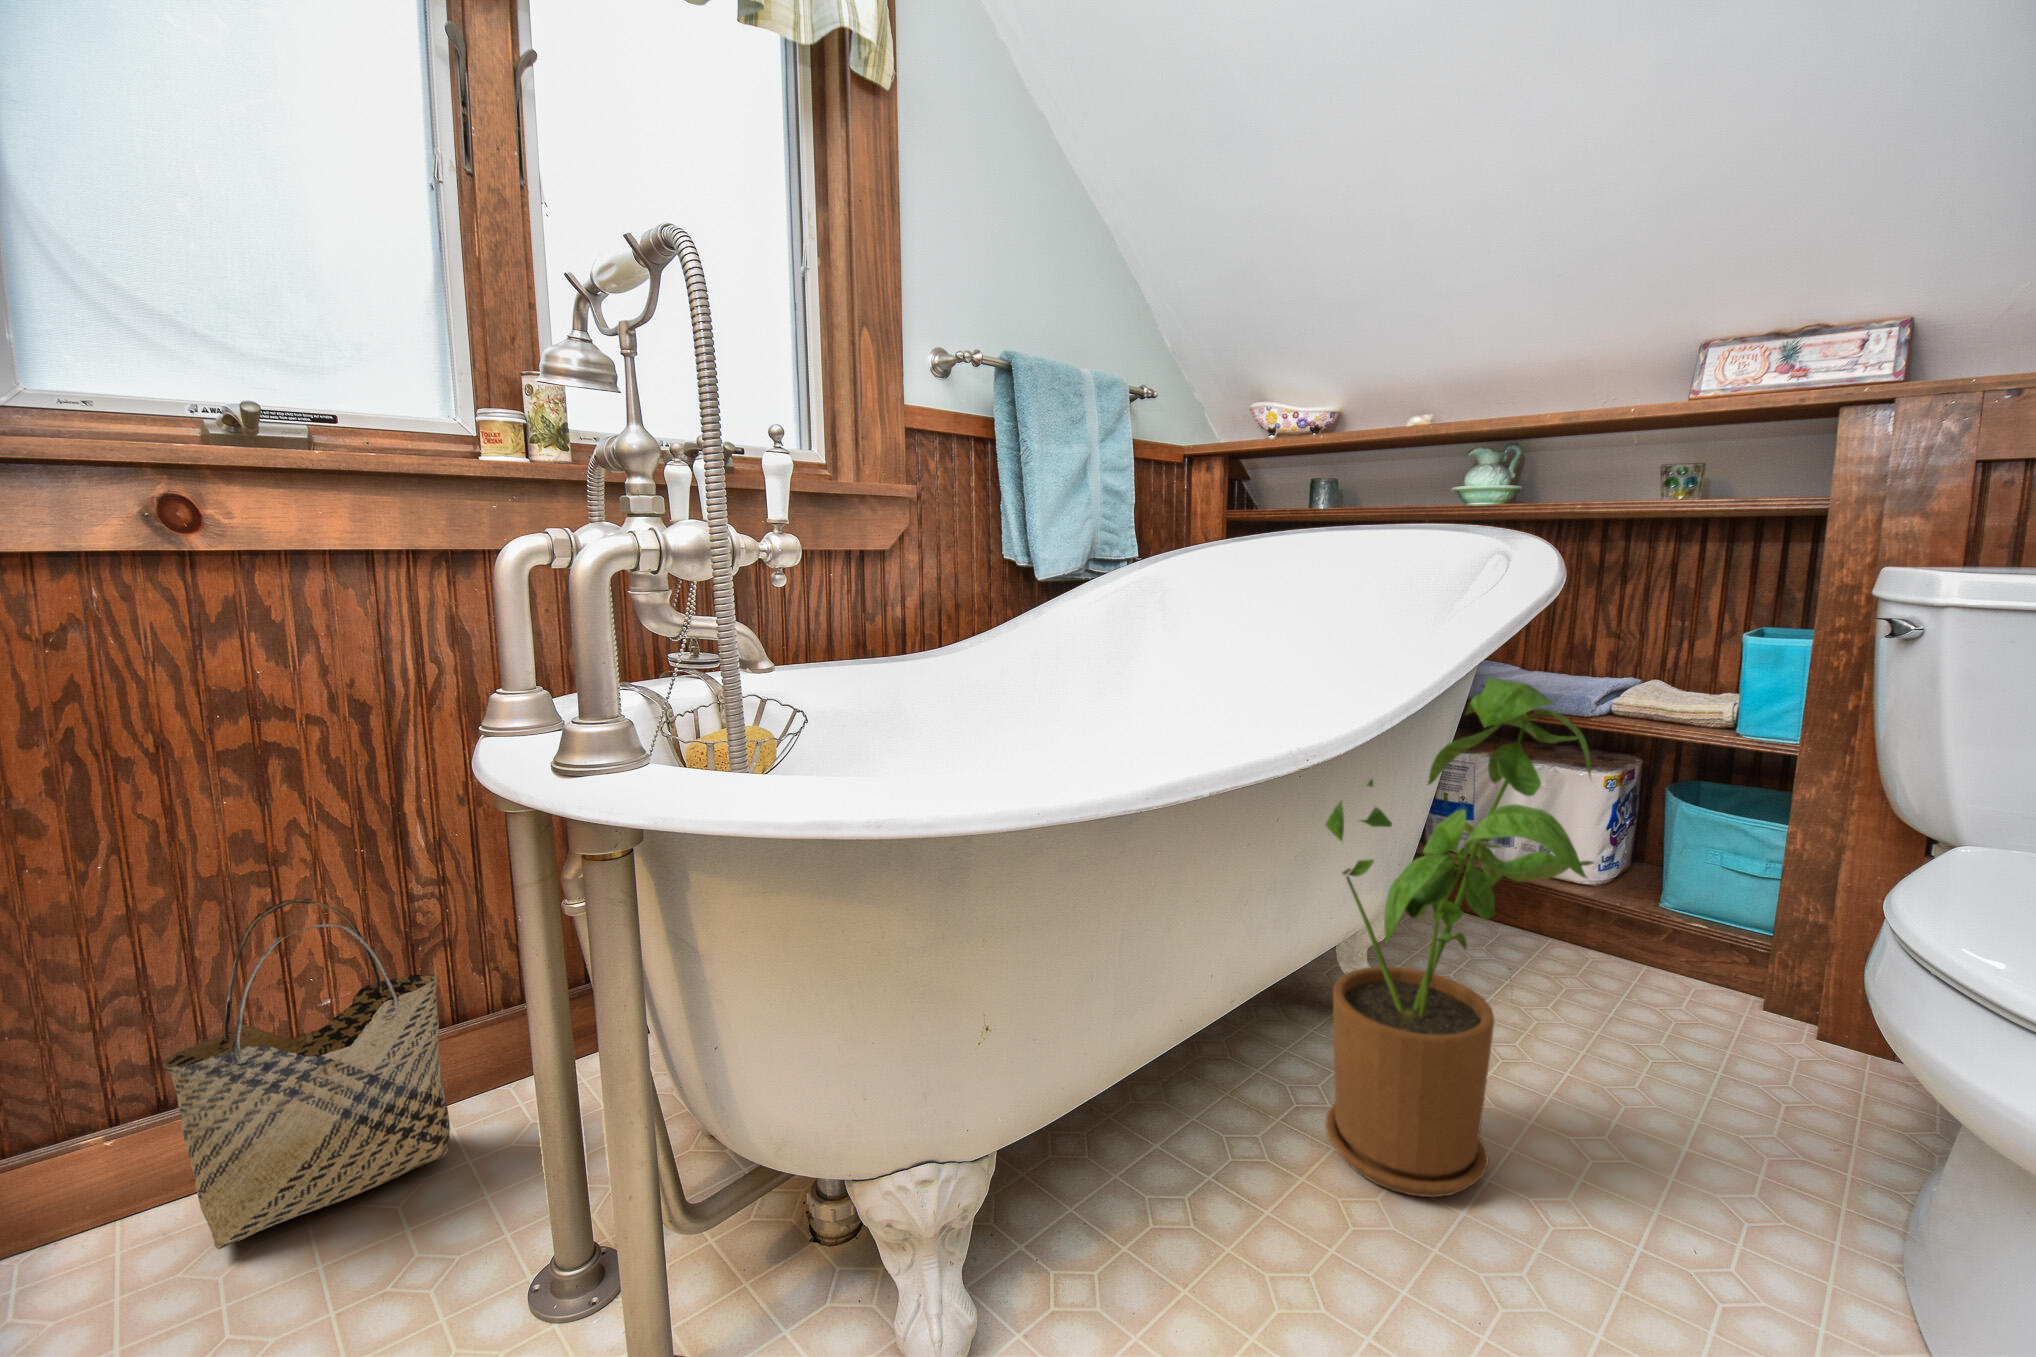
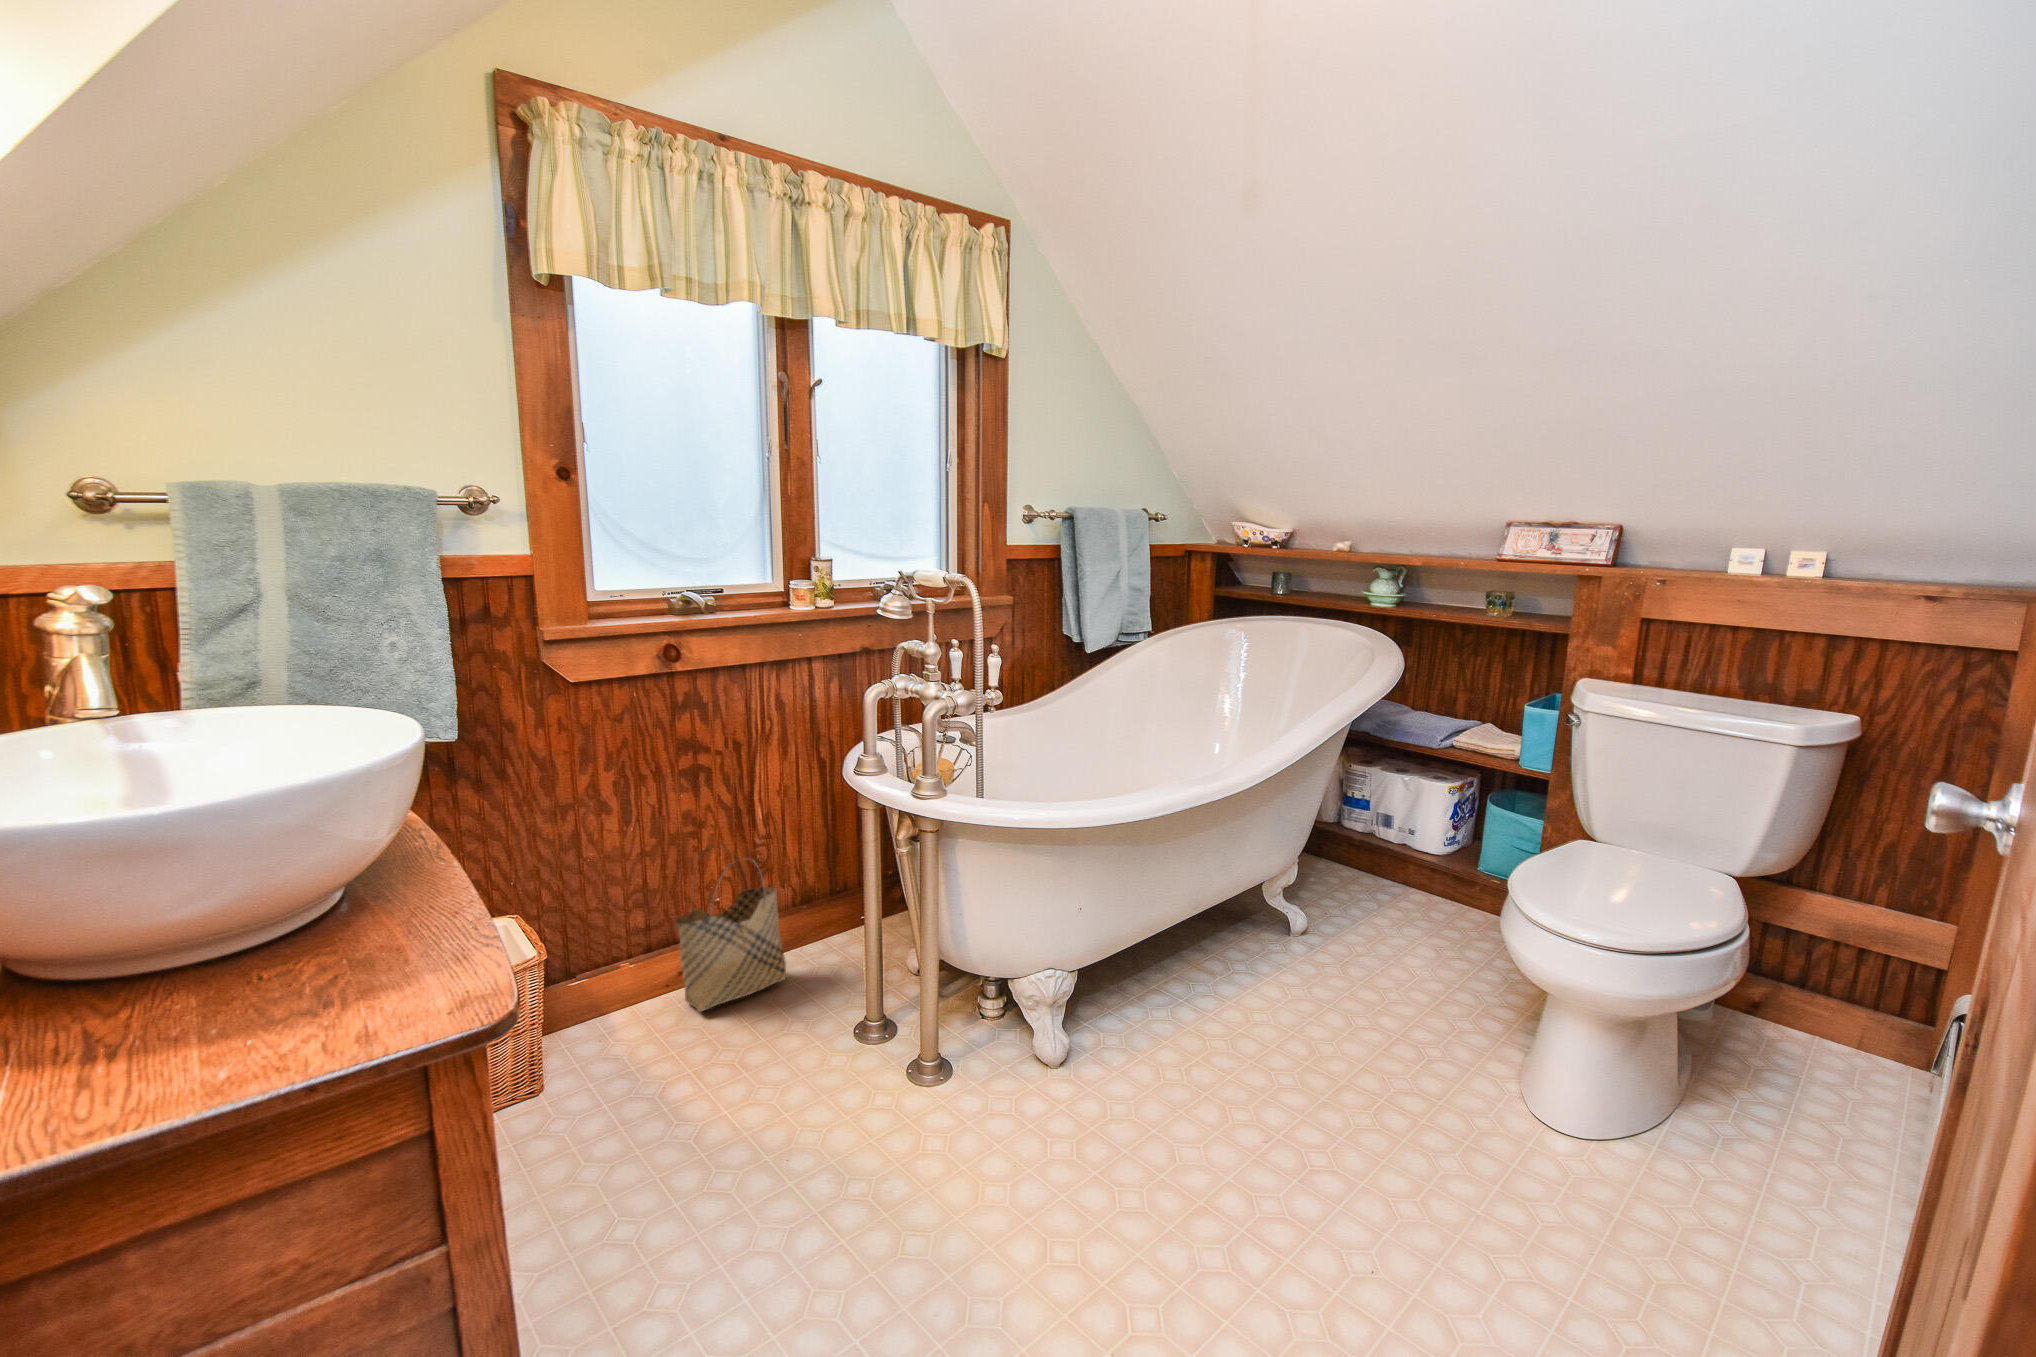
house plant: present [1325,678,1594,1197] -> none [1229,746,1384,1010]

